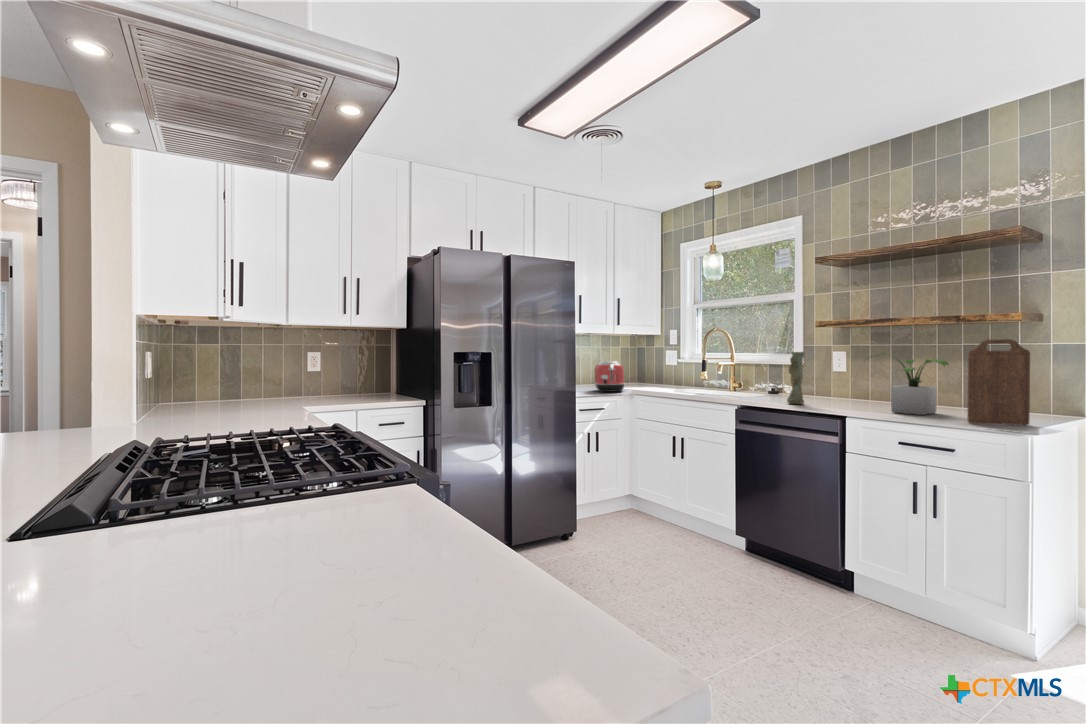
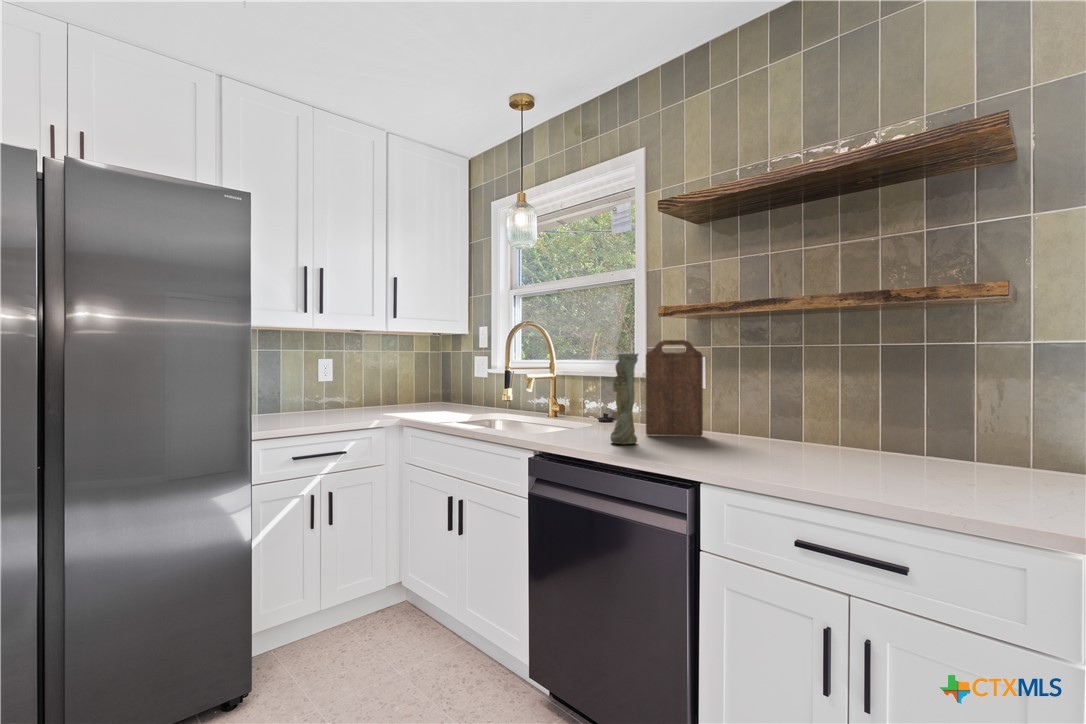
cutting board: present [968,339,1030,425] -> present [646,340,703,436]
potted plant: present [891,359,949,415] -> none [728,356,872,473]
toaster: present [595,361,625,392] -> none [344,370,394,419]

